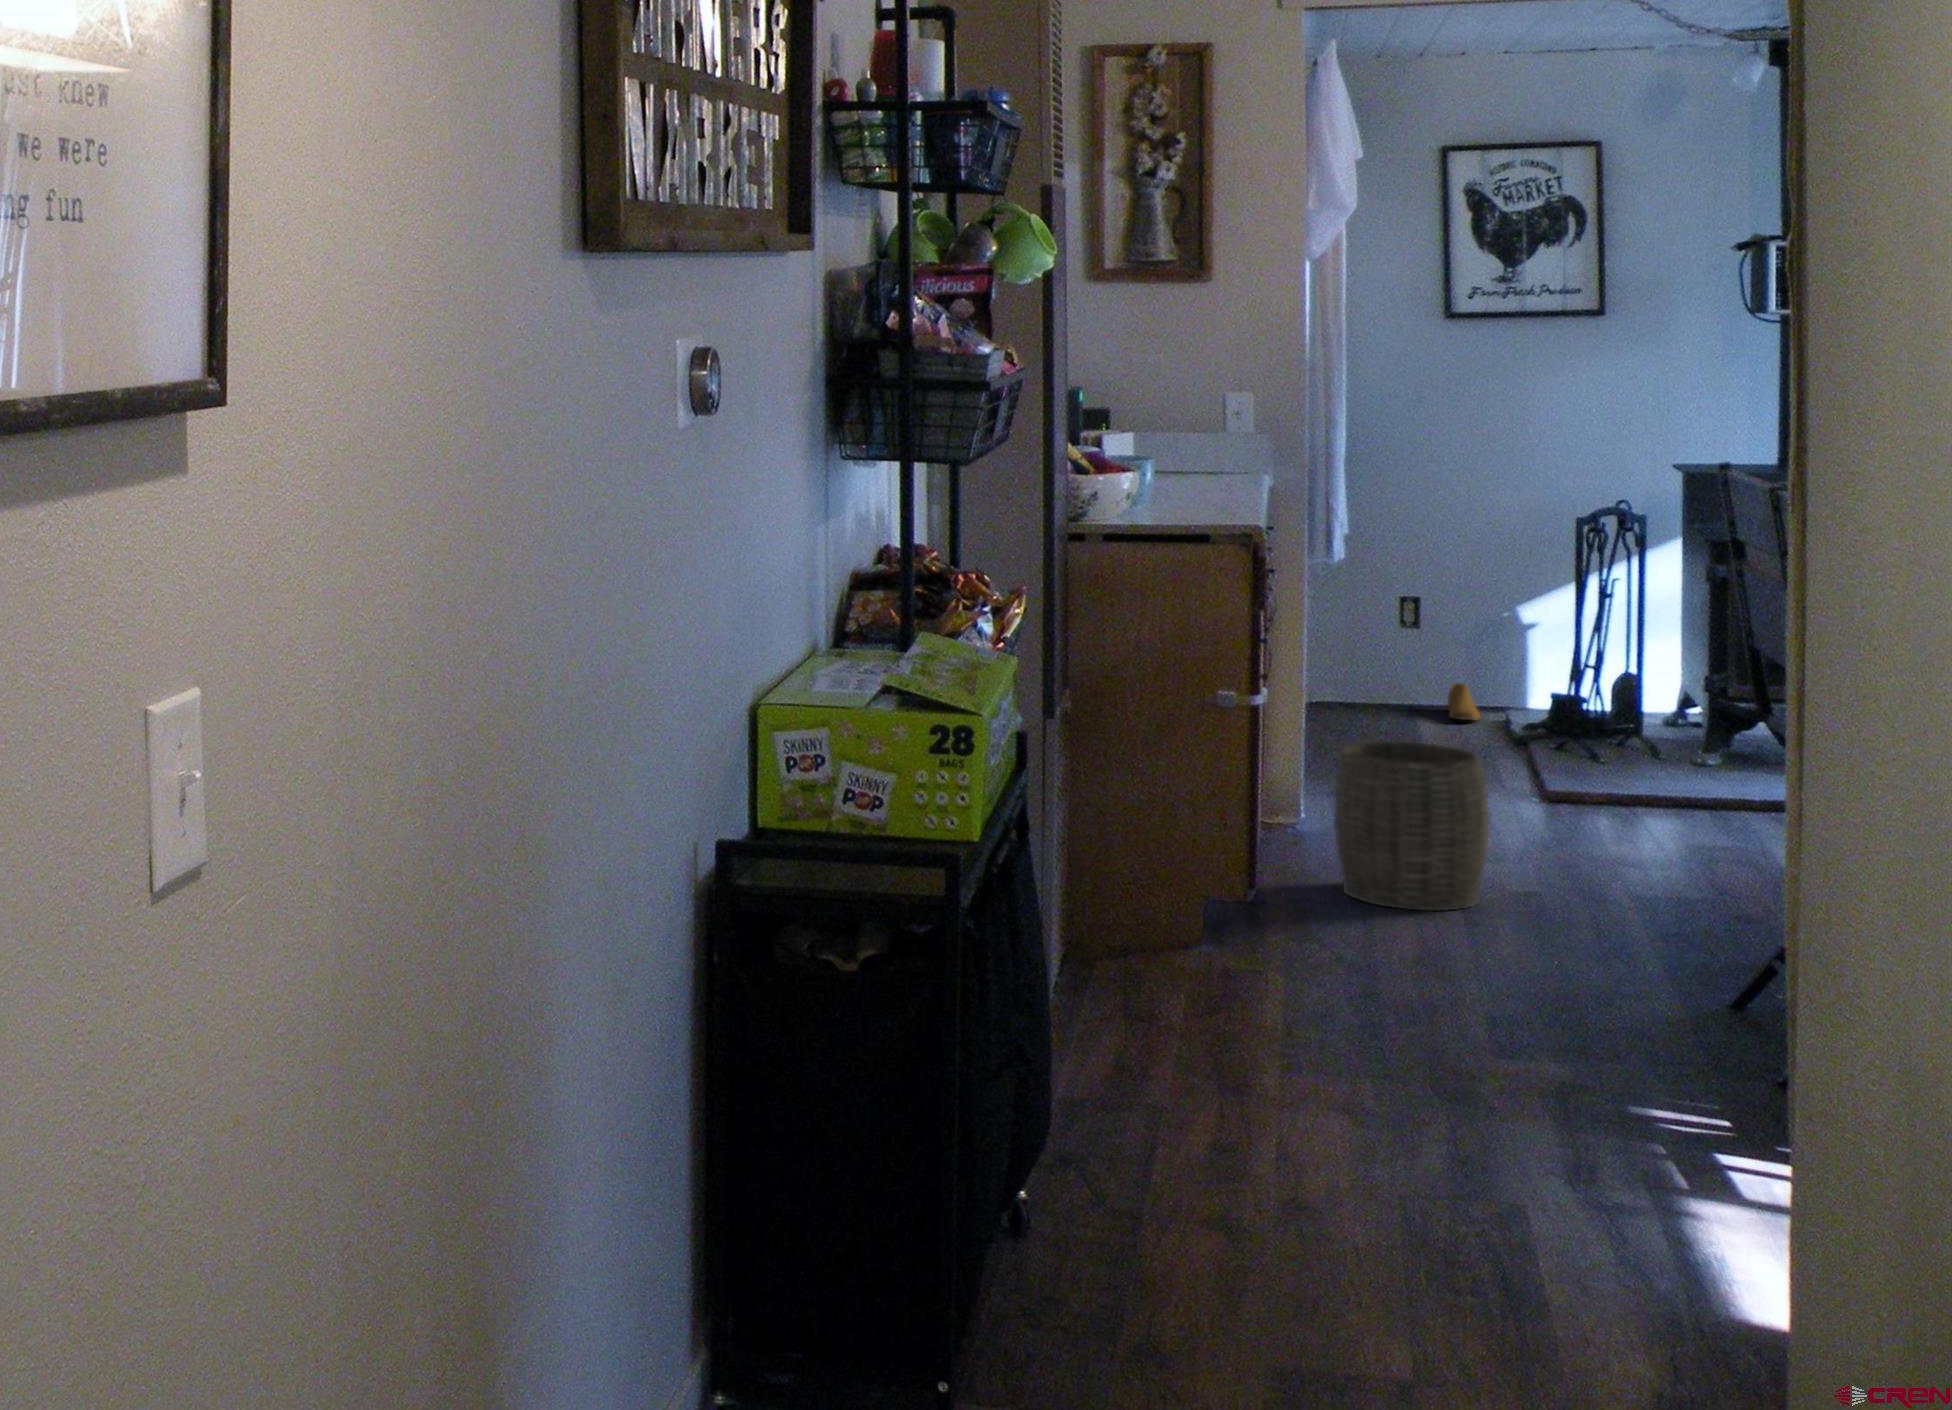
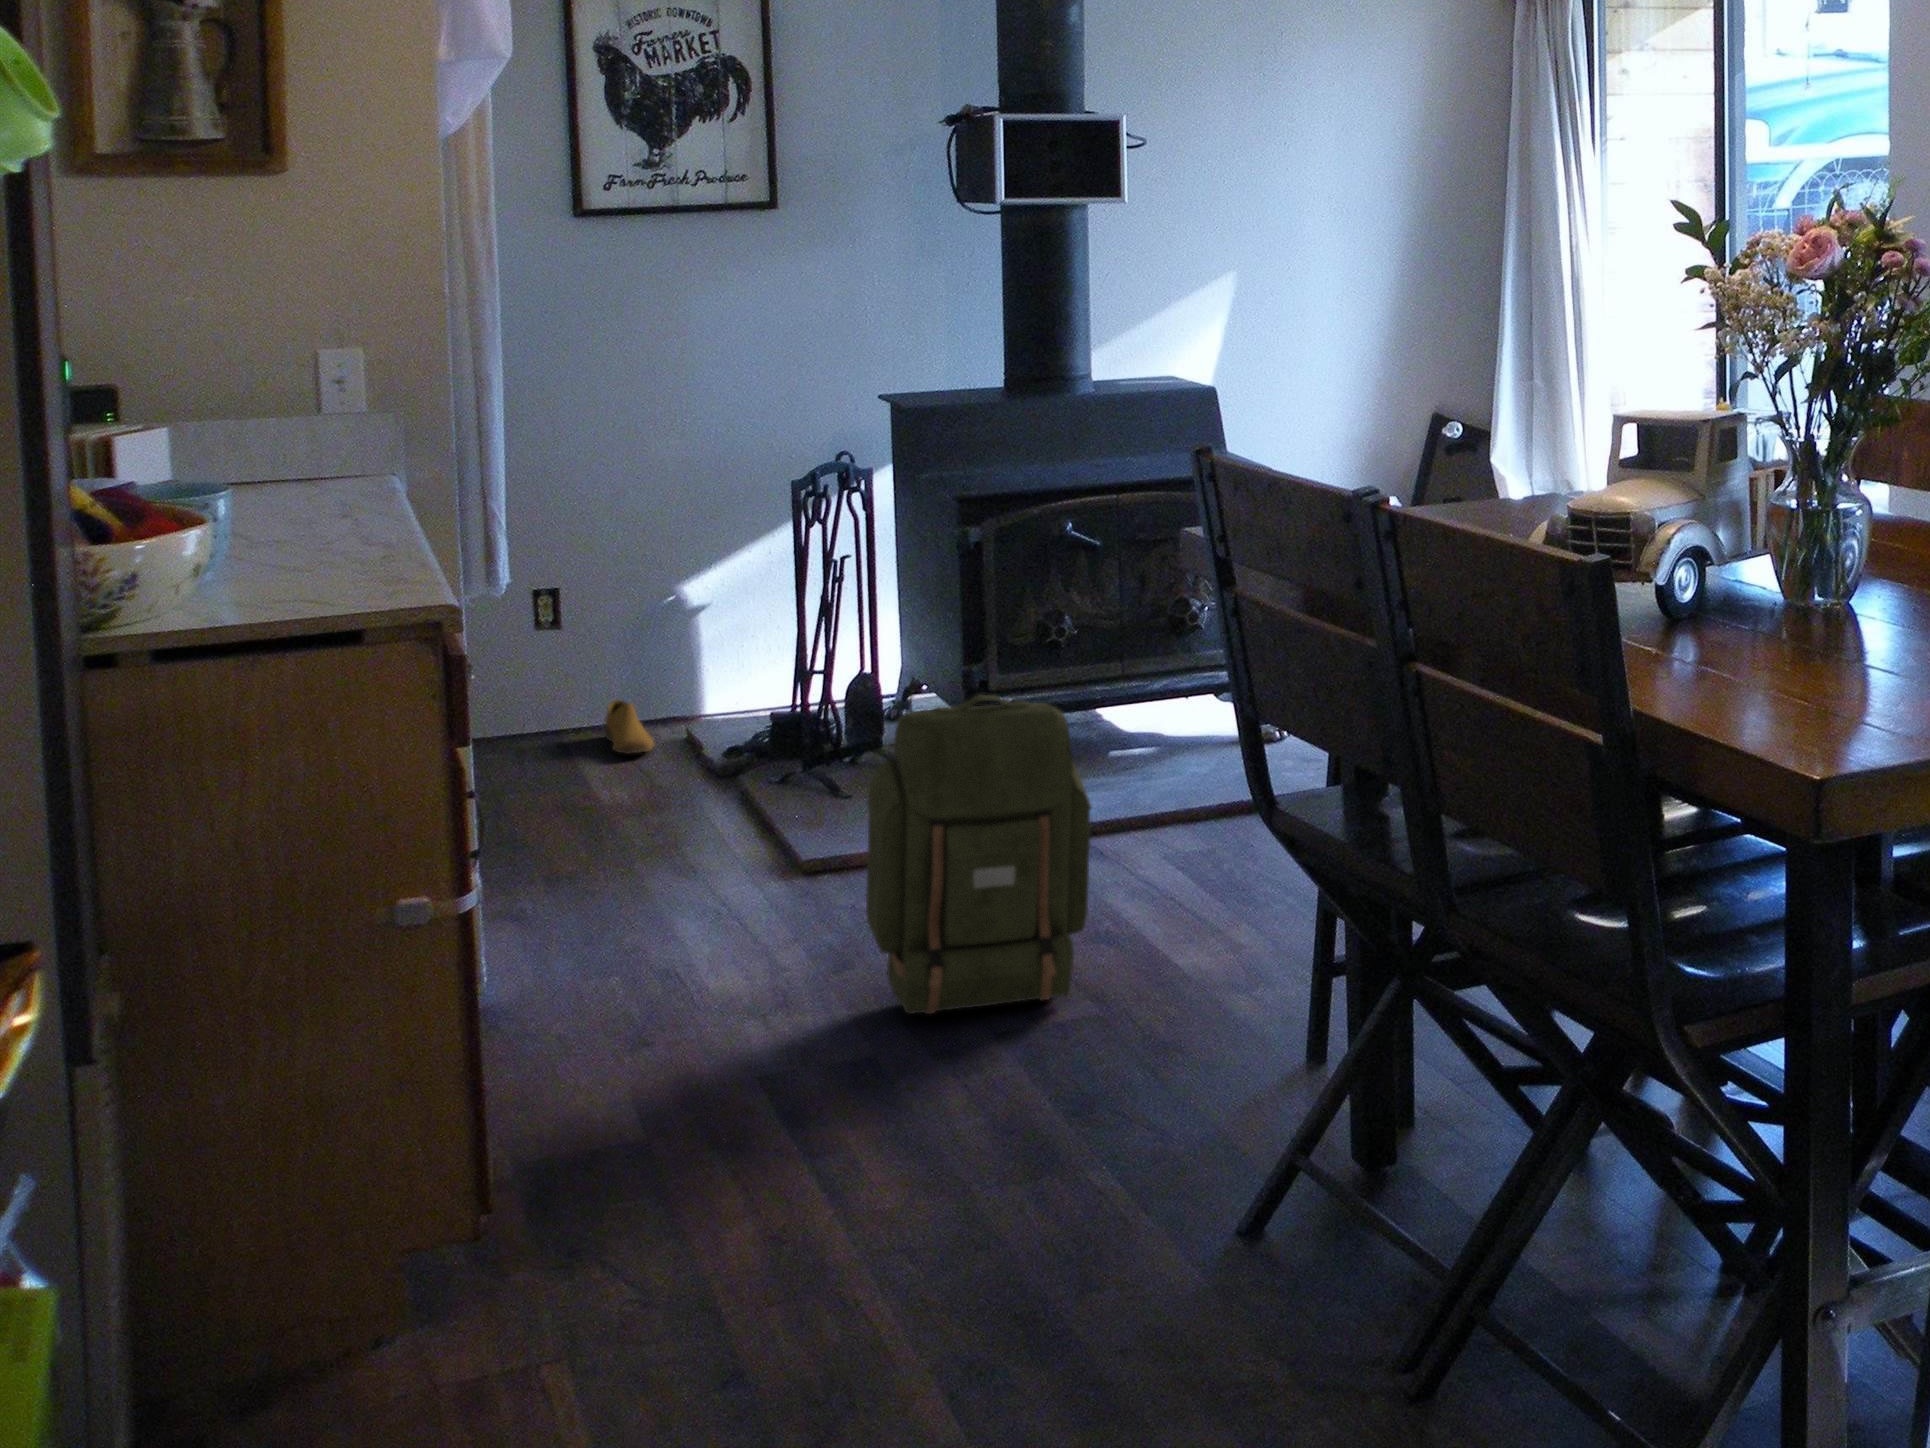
backpack: none [1550,656,1720,880] -> present [866,695,1092,1014]
woven basket: present [1334,741,1489,911] -> none [590,890,829,1183]

